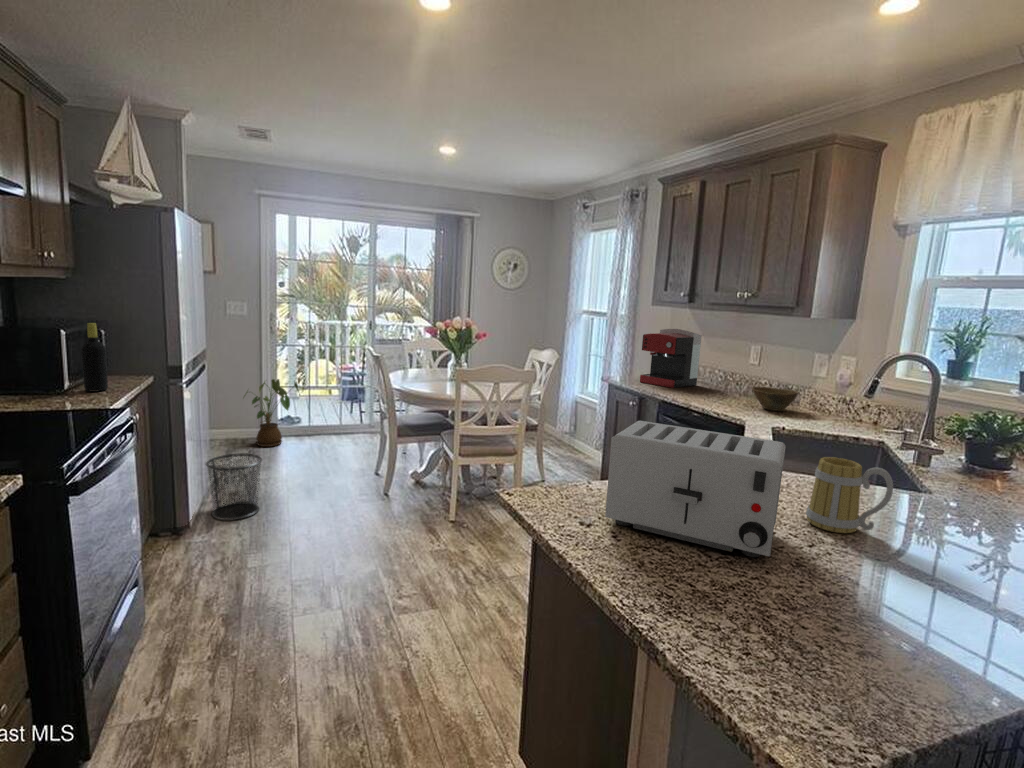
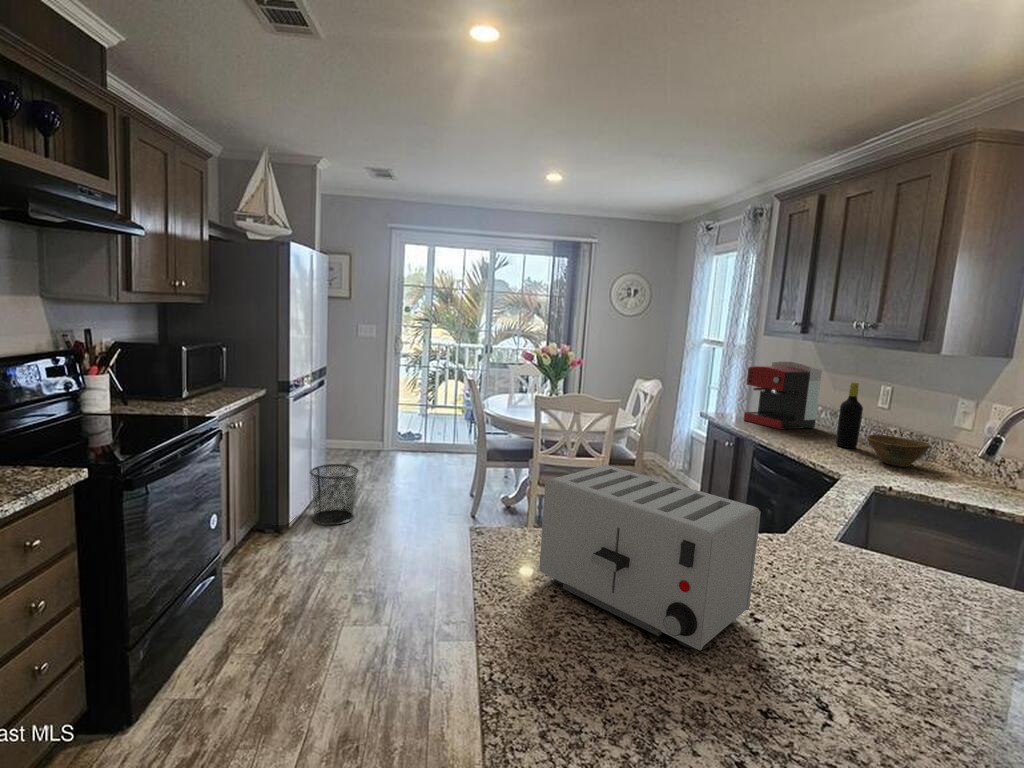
bottle: present [81,323,108,392] -> present [836,382,863,448]
house plant: present [243,379,300,447] -> none [364,397,416,460]
mug: present [806,457,893,533] -> none [807,532,921,637]

